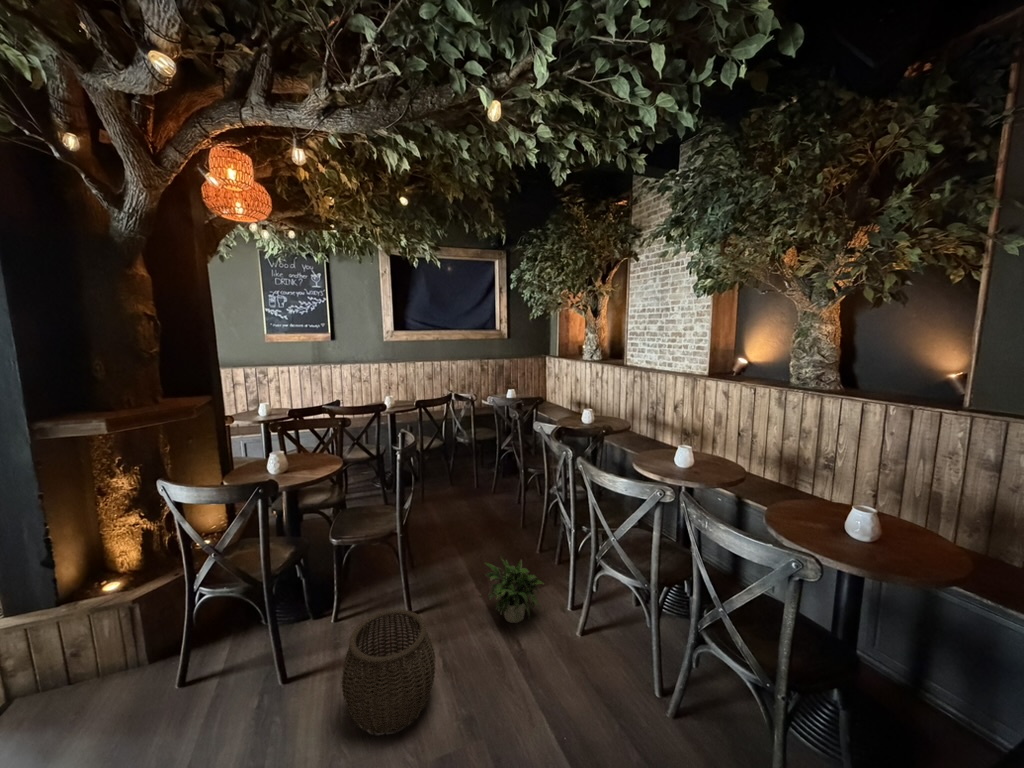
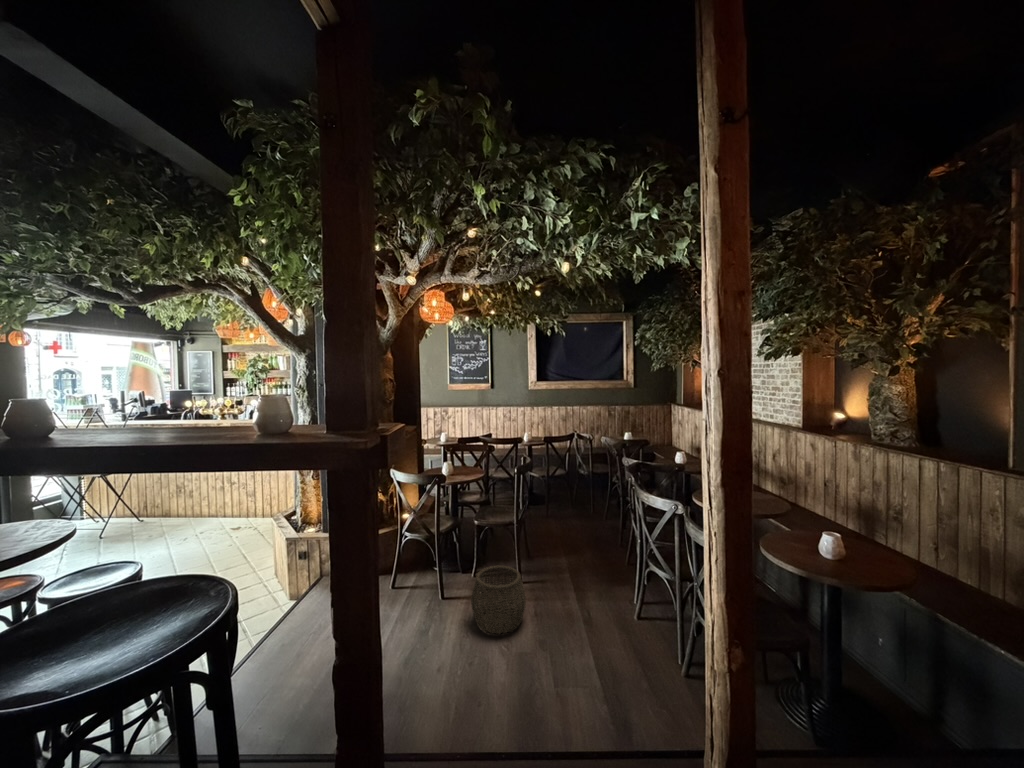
potted plant: present [485,558,544,623] -> none [569,551,612,600]

